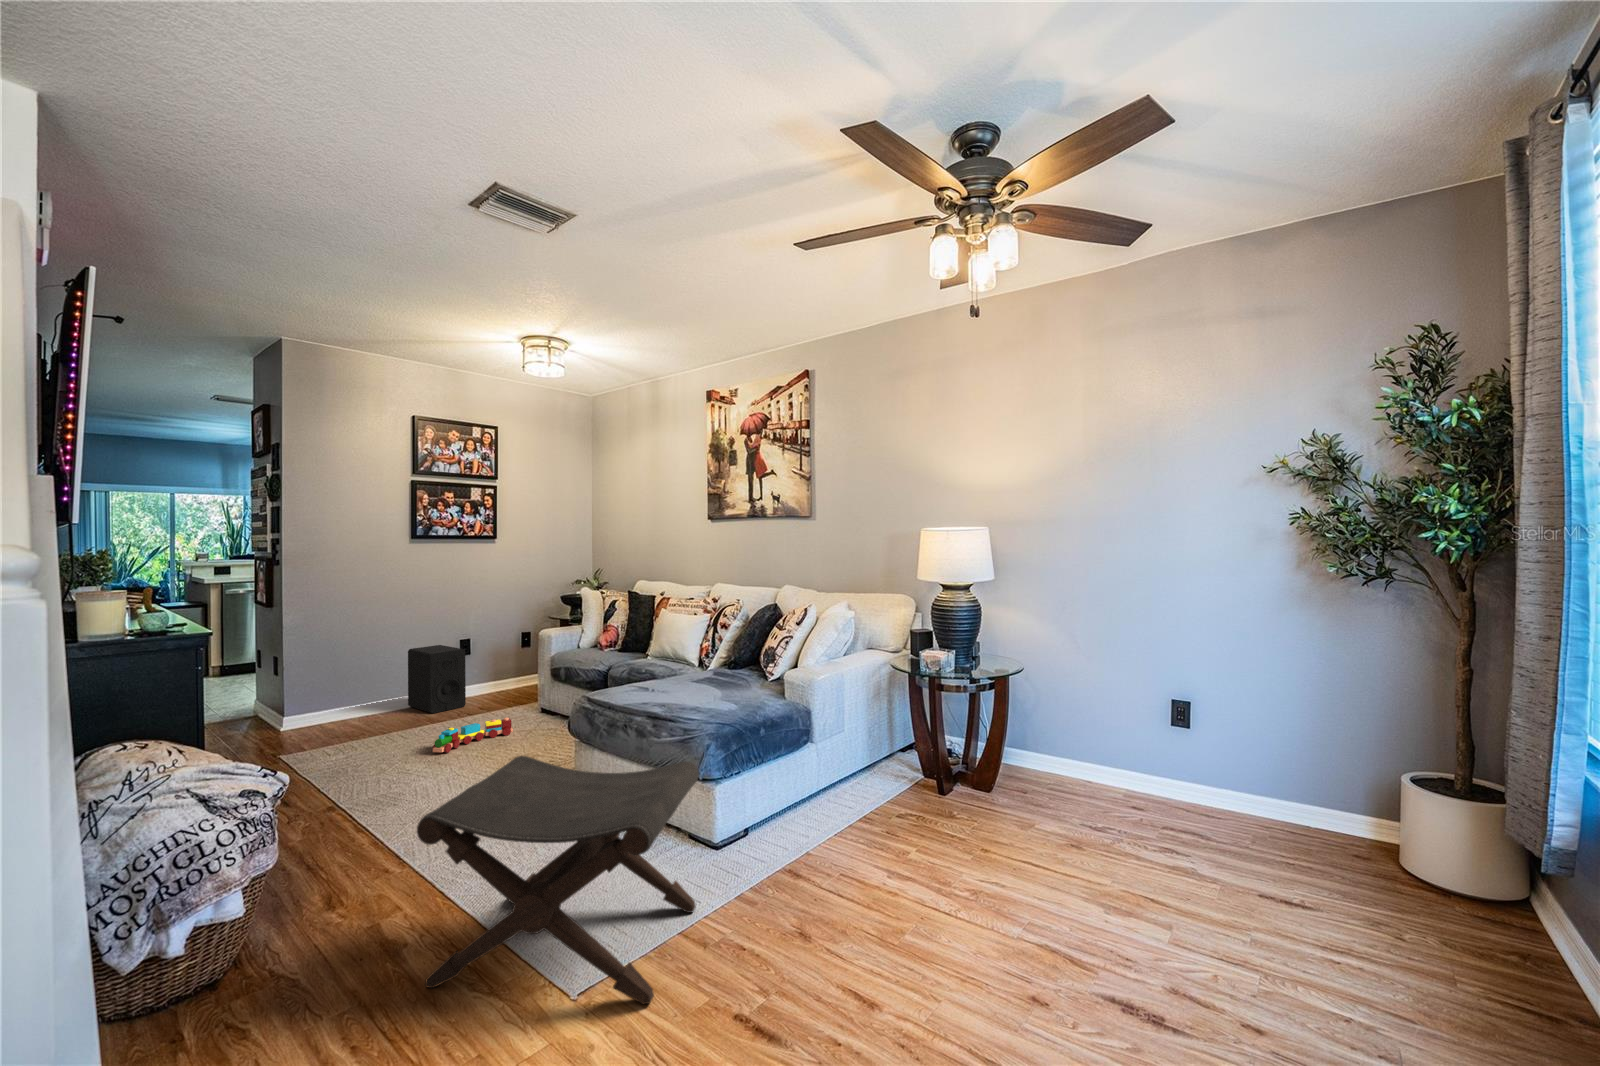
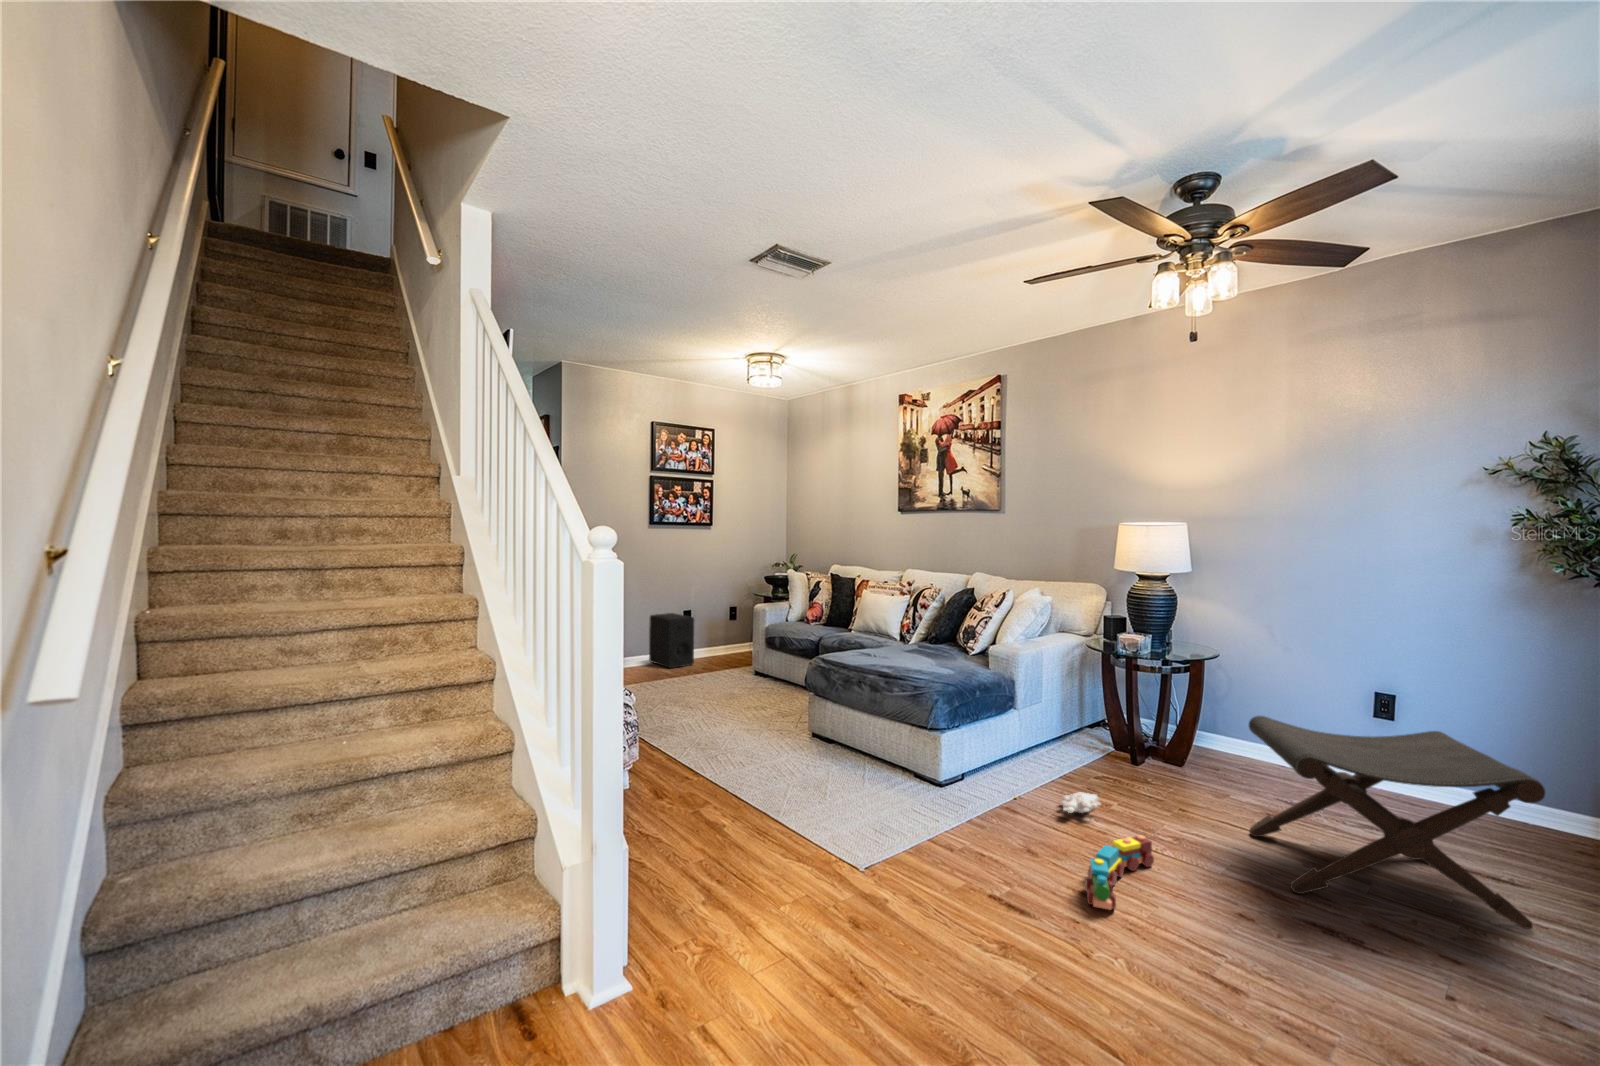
toy train: present [433,718,513,753] -> present [1085,835,1154,910]
footstool: present [417,756,699,1004] -> present [1249,716,1545,929]
plush toy: none [801,844,895,873] -> present [1015,792,1101,813]

